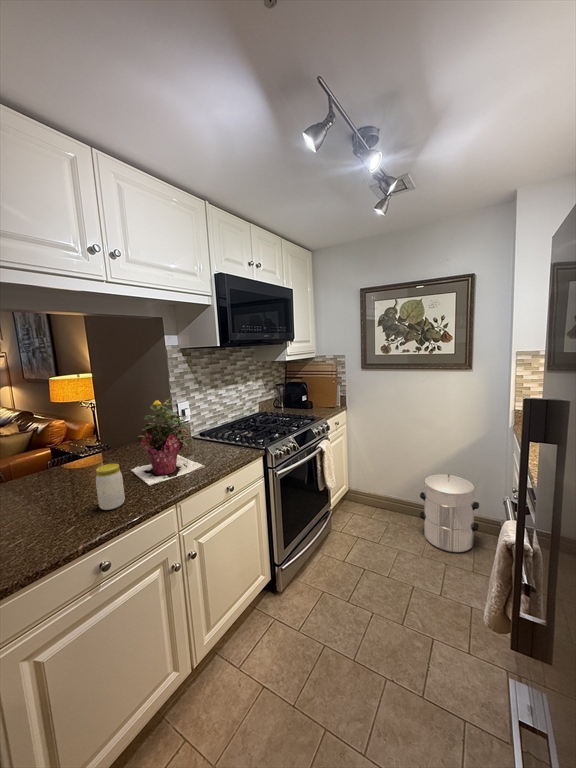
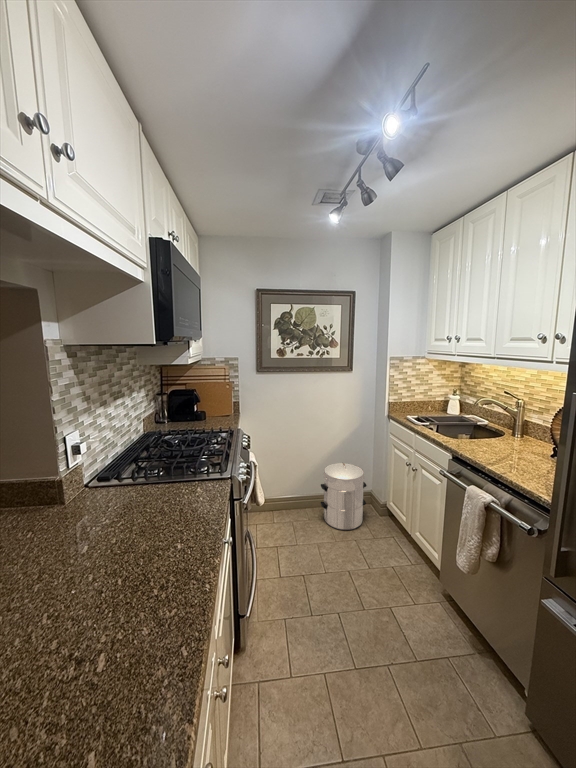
potted plant: present [131,397,205,486] -> none [46,428,190,594]
jar: present [96,464,125,510] -> none [79,580,139,692]

